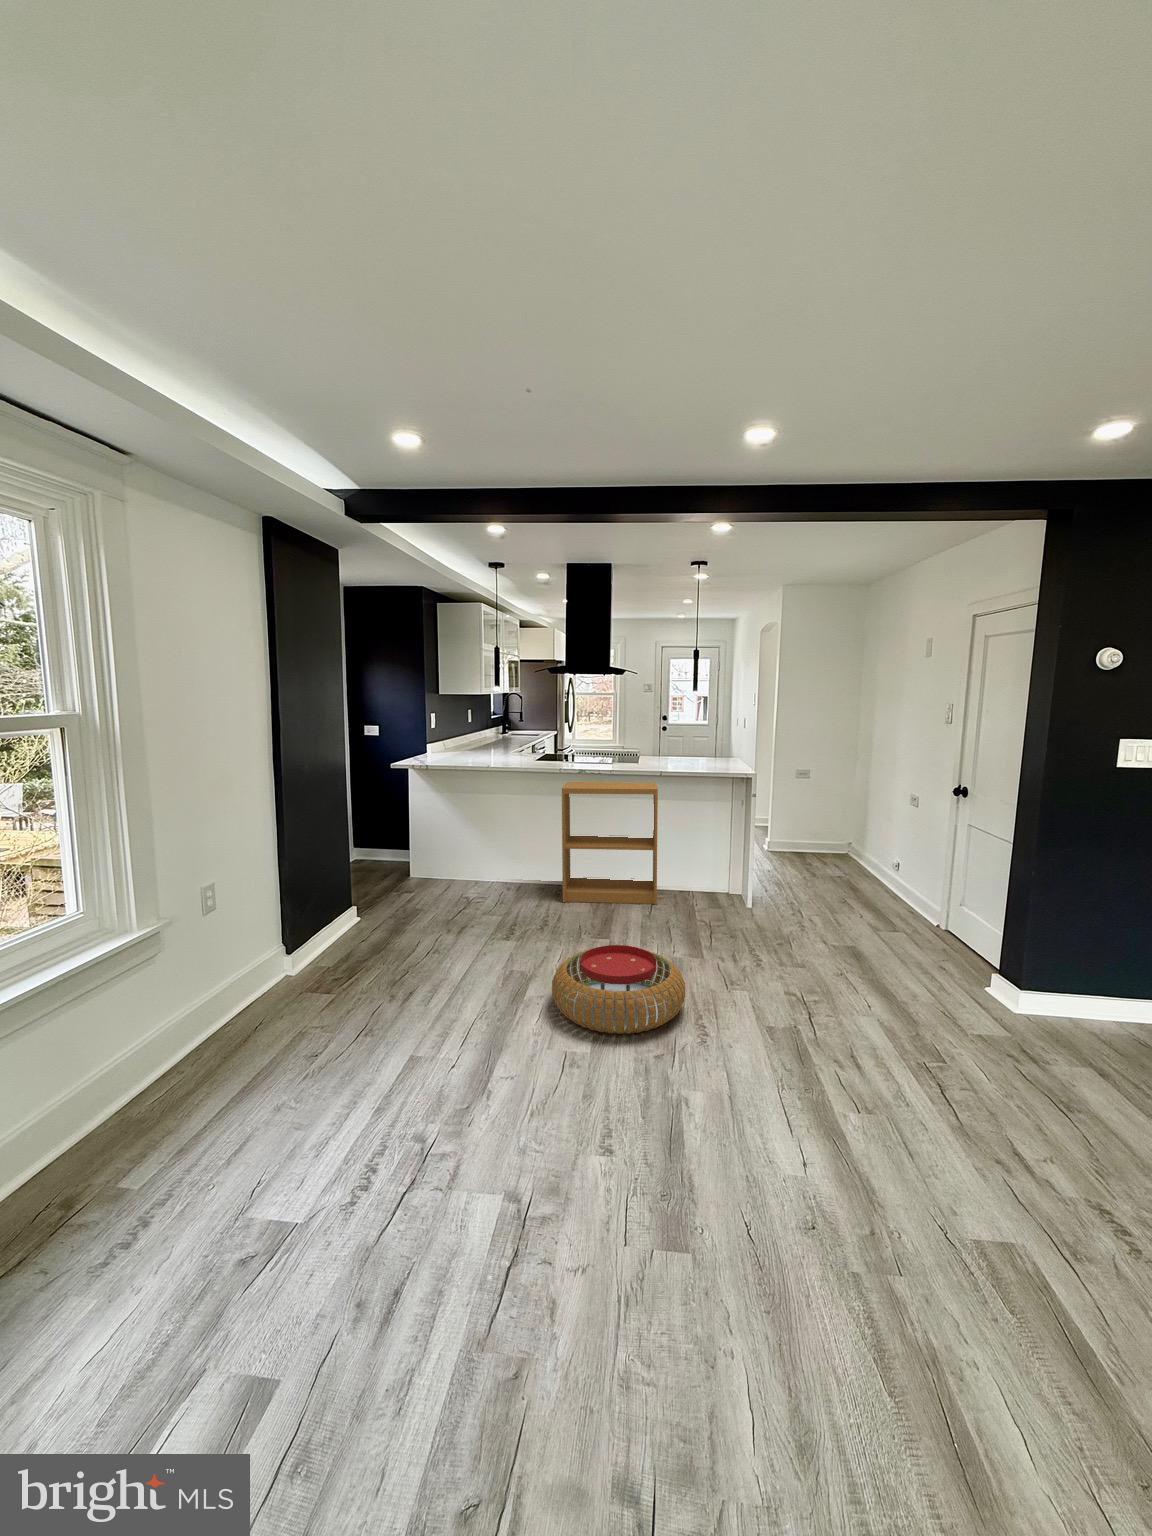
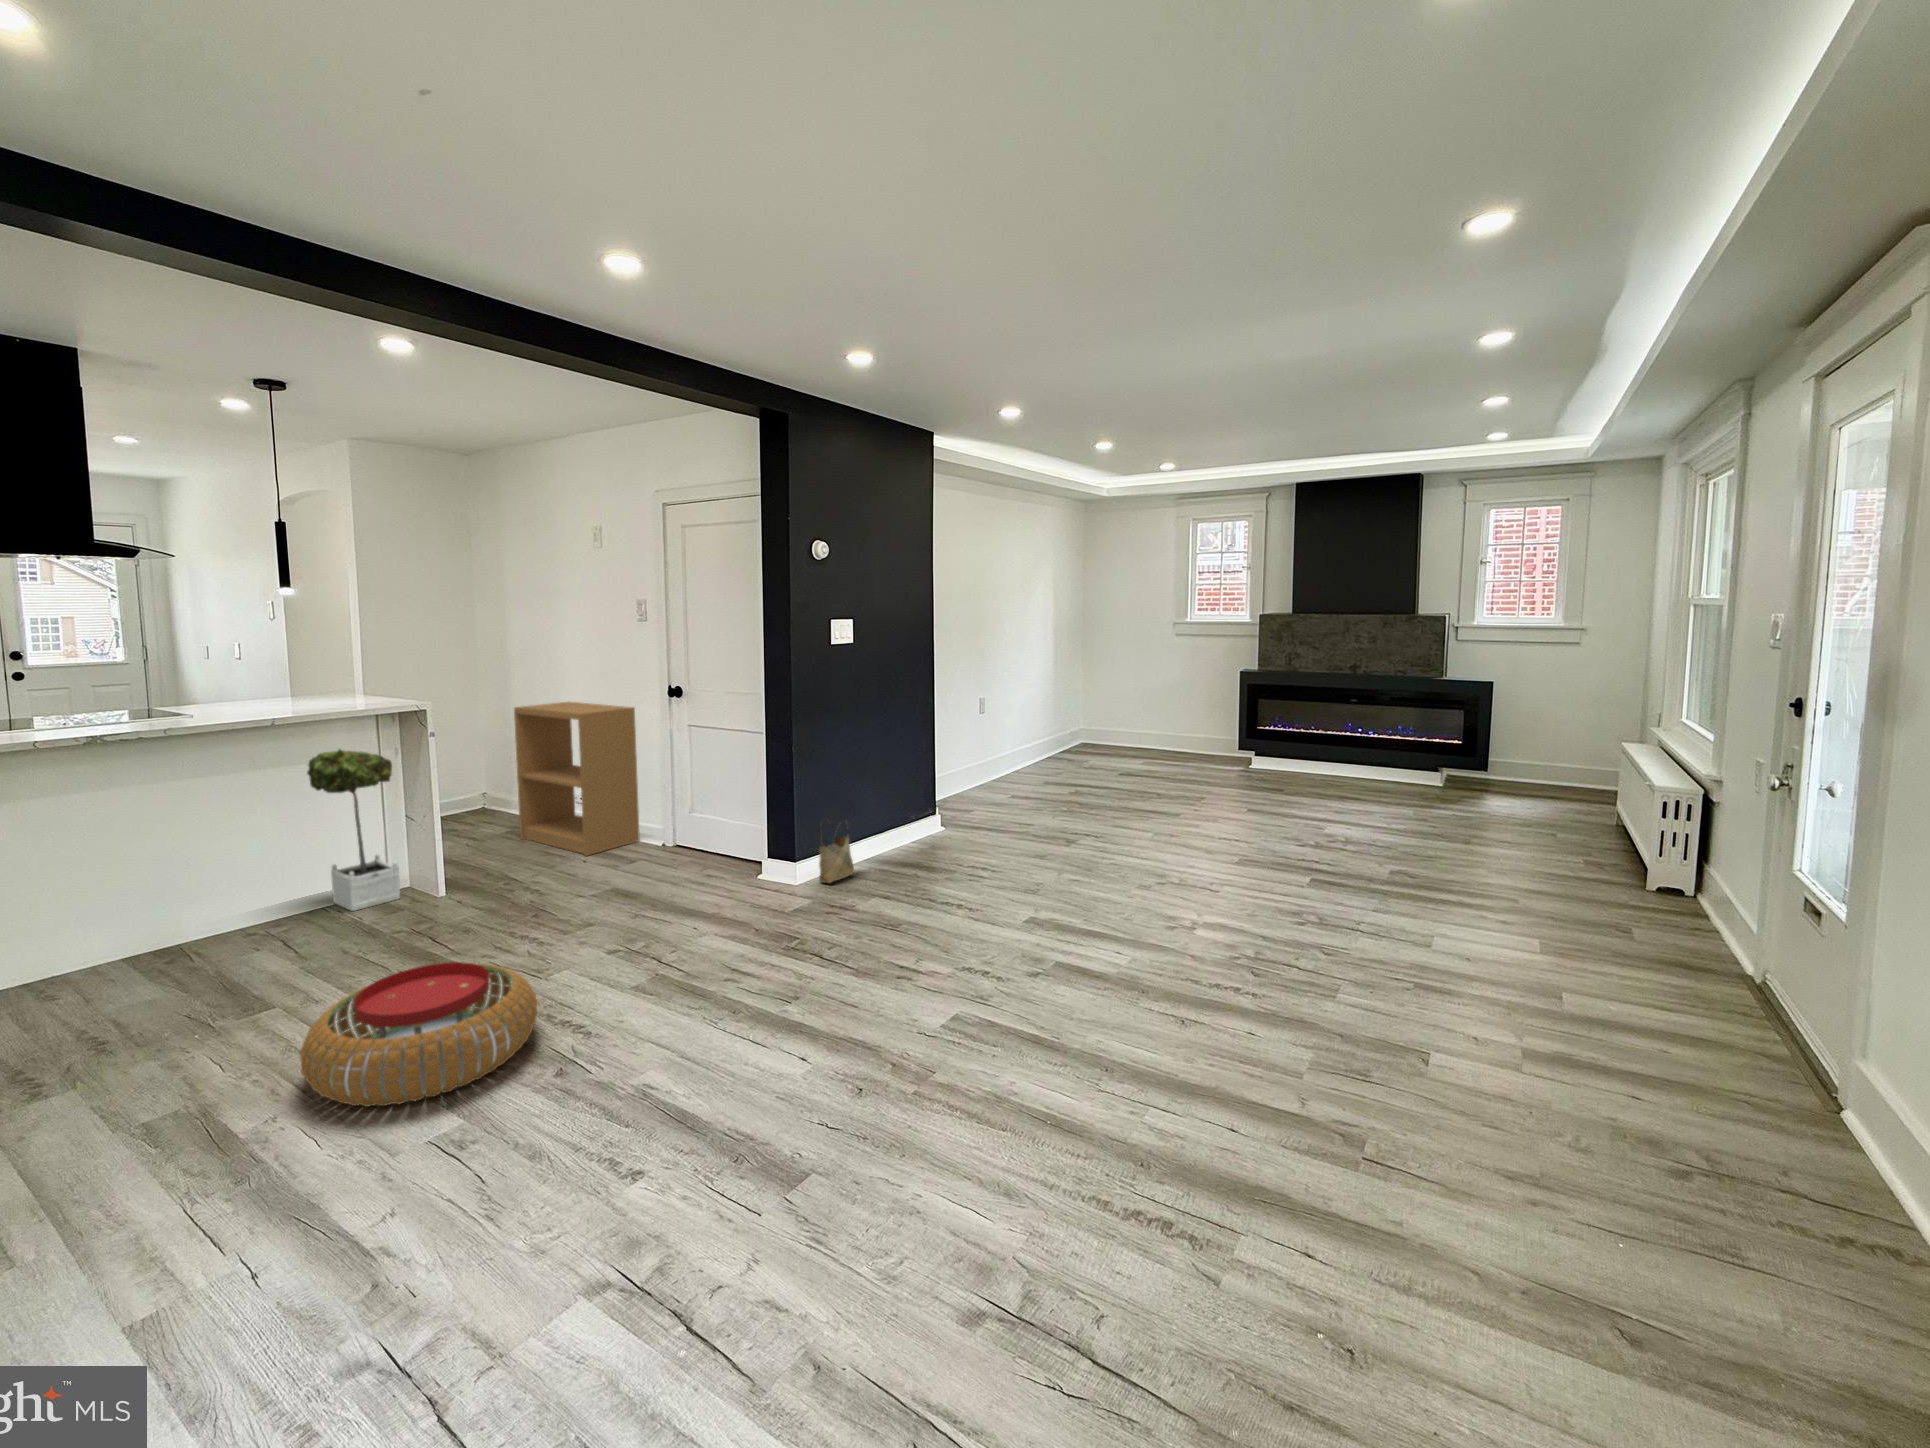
bookshelf: present [562,781,658,905] -> present [514,702,640,856]
potted tree: none [679,793,726,900] -> present [307,749,400,911]
woven basket: none [1045,952,1104,1029] -> present [819,831,854,883]

